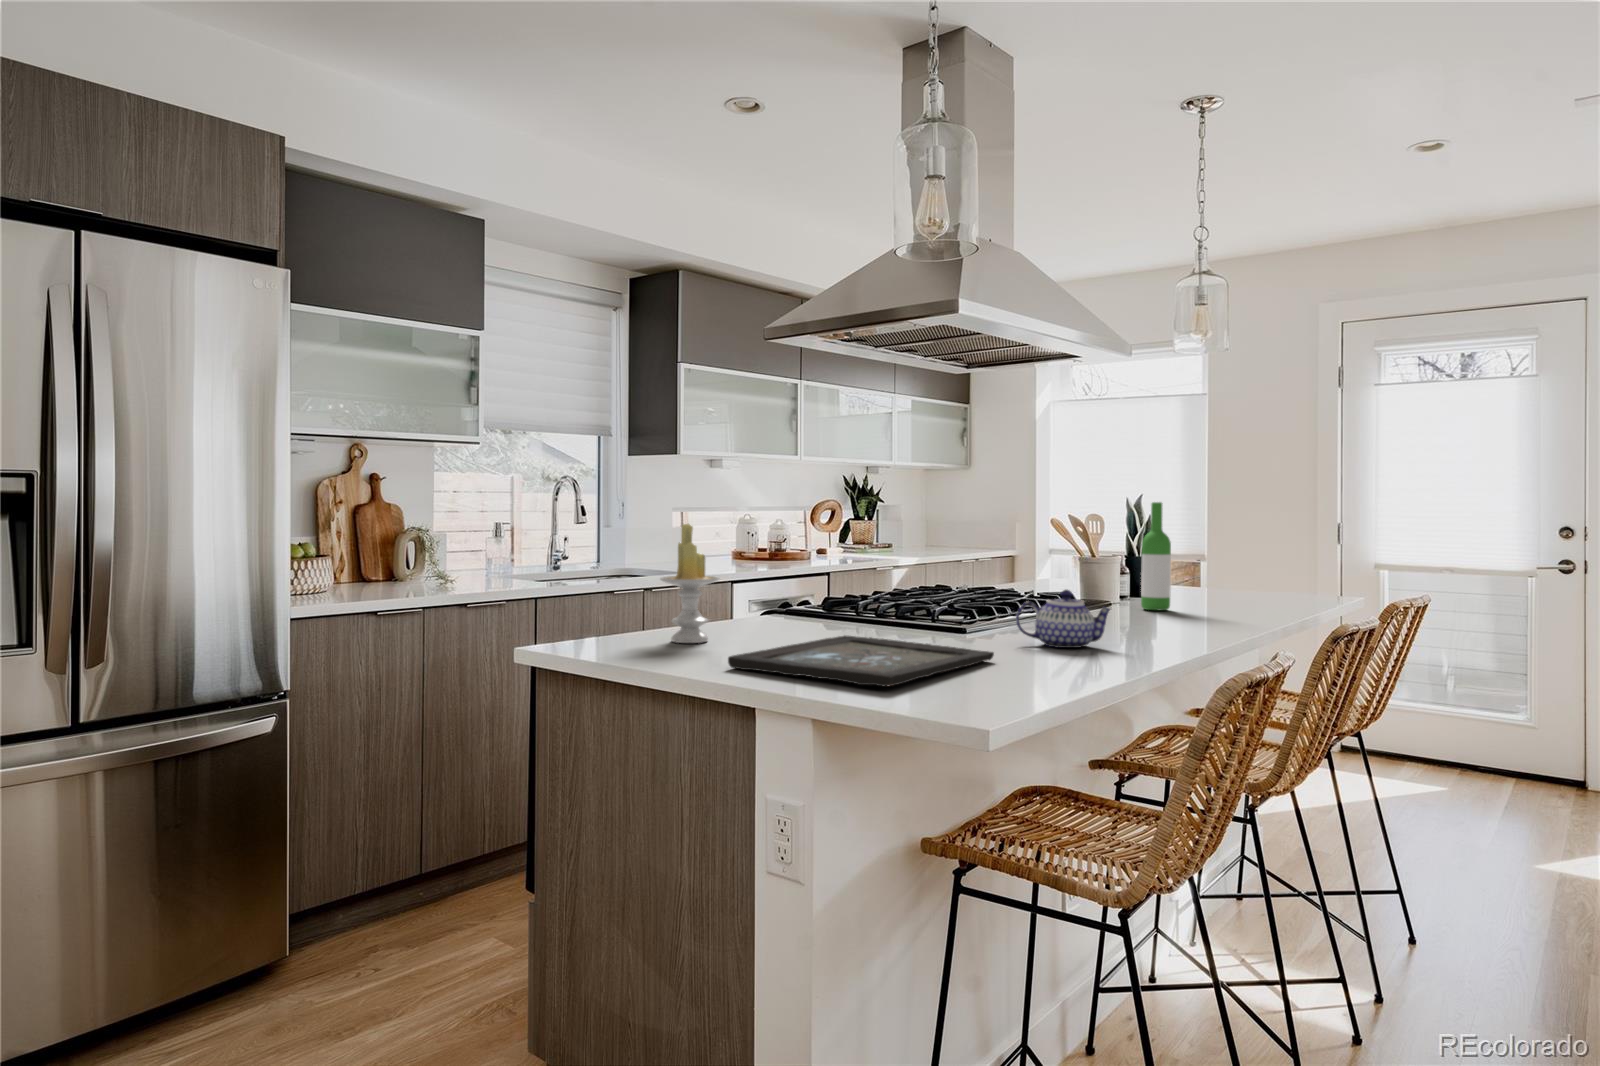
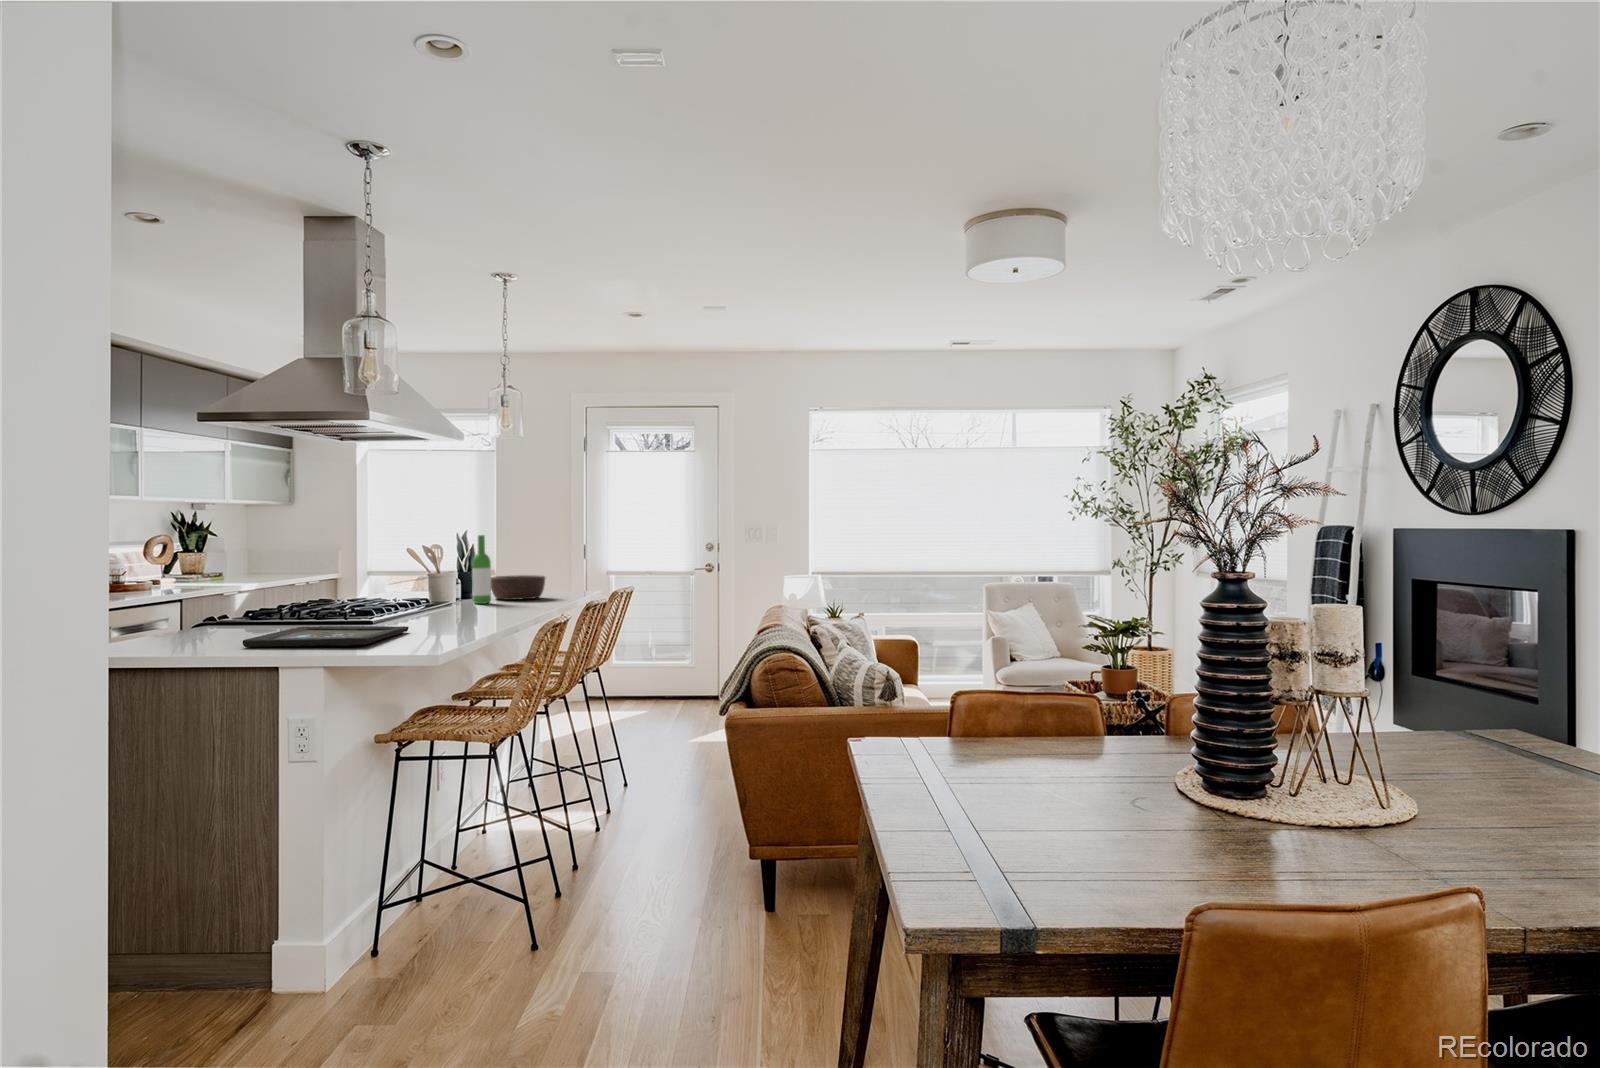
candle: present [660,524,719,643] -> none [155,557,205,641]
wooden bowl: none [1173,567,1265,607] -> present [491,575,545,600]
teapot: present [1016,590,1110,648] -> none [412,589,470,624]

